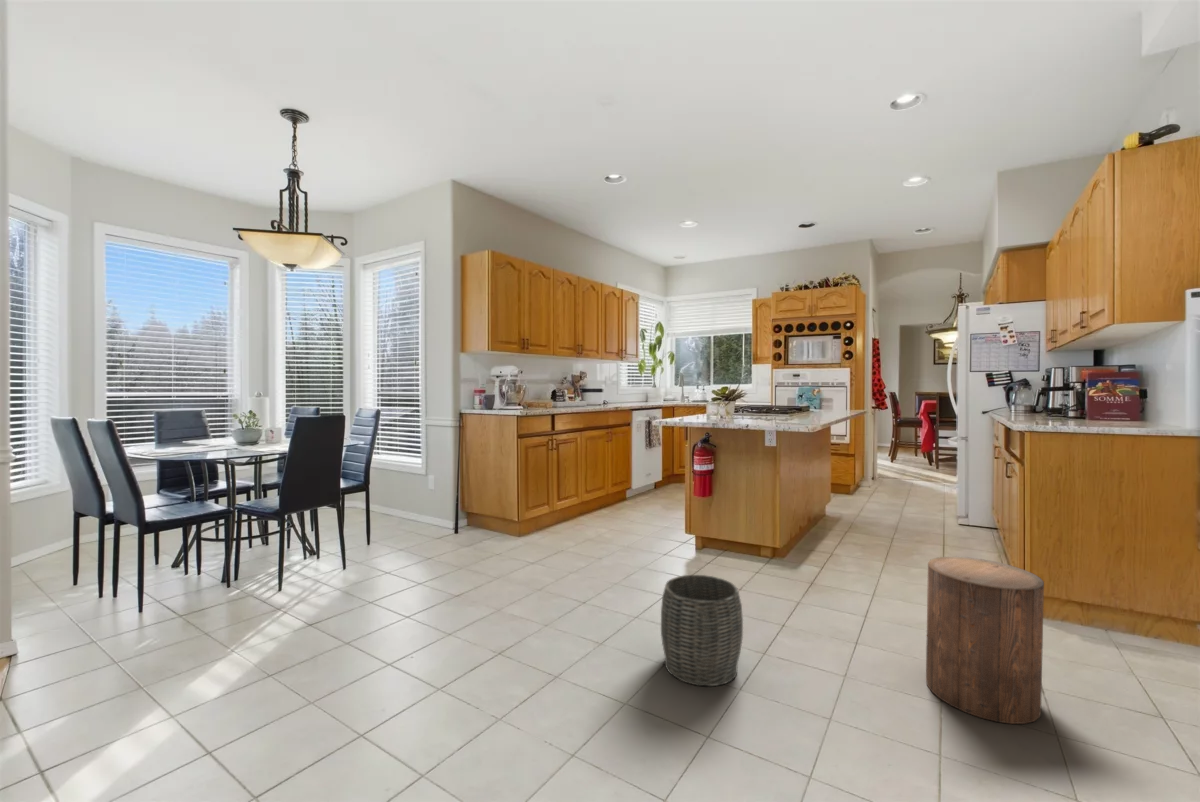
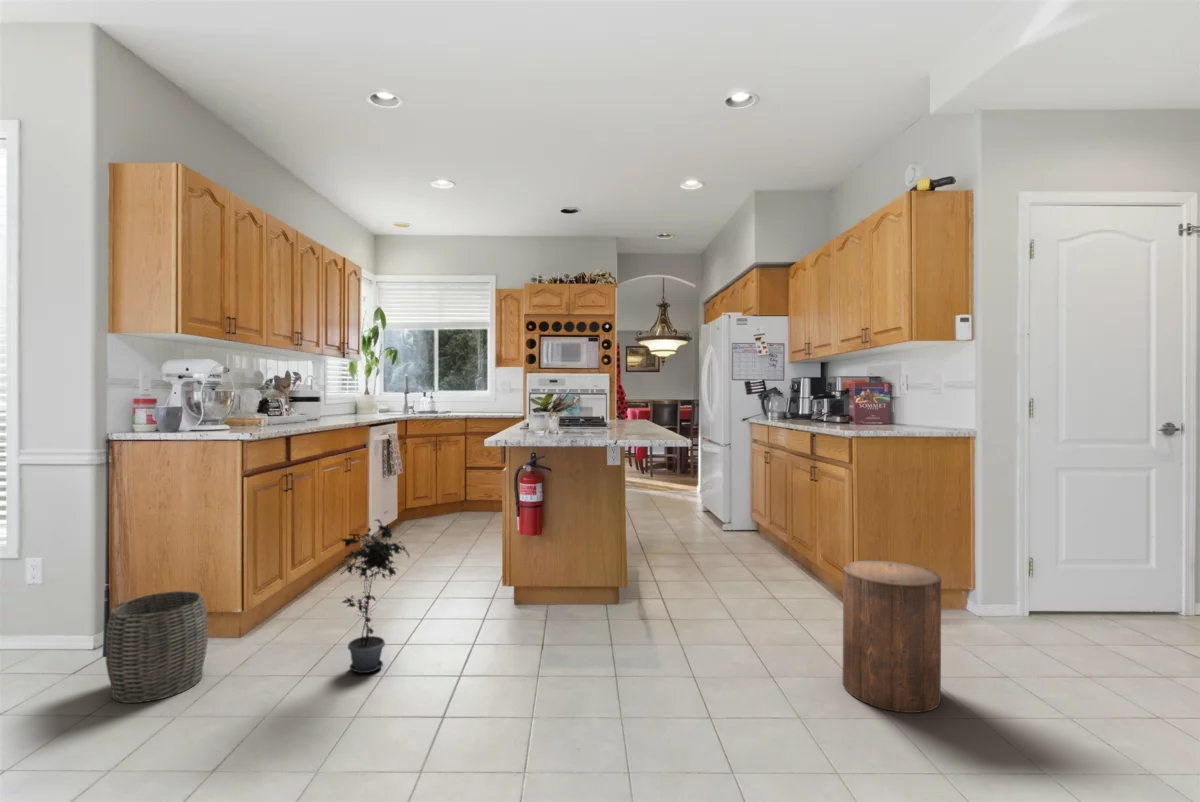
potted plant: none [546,471,589,571] -> present [337,519,409,673]
woven basket: present [661,575,743,686] -> present [106,591,208,703]

